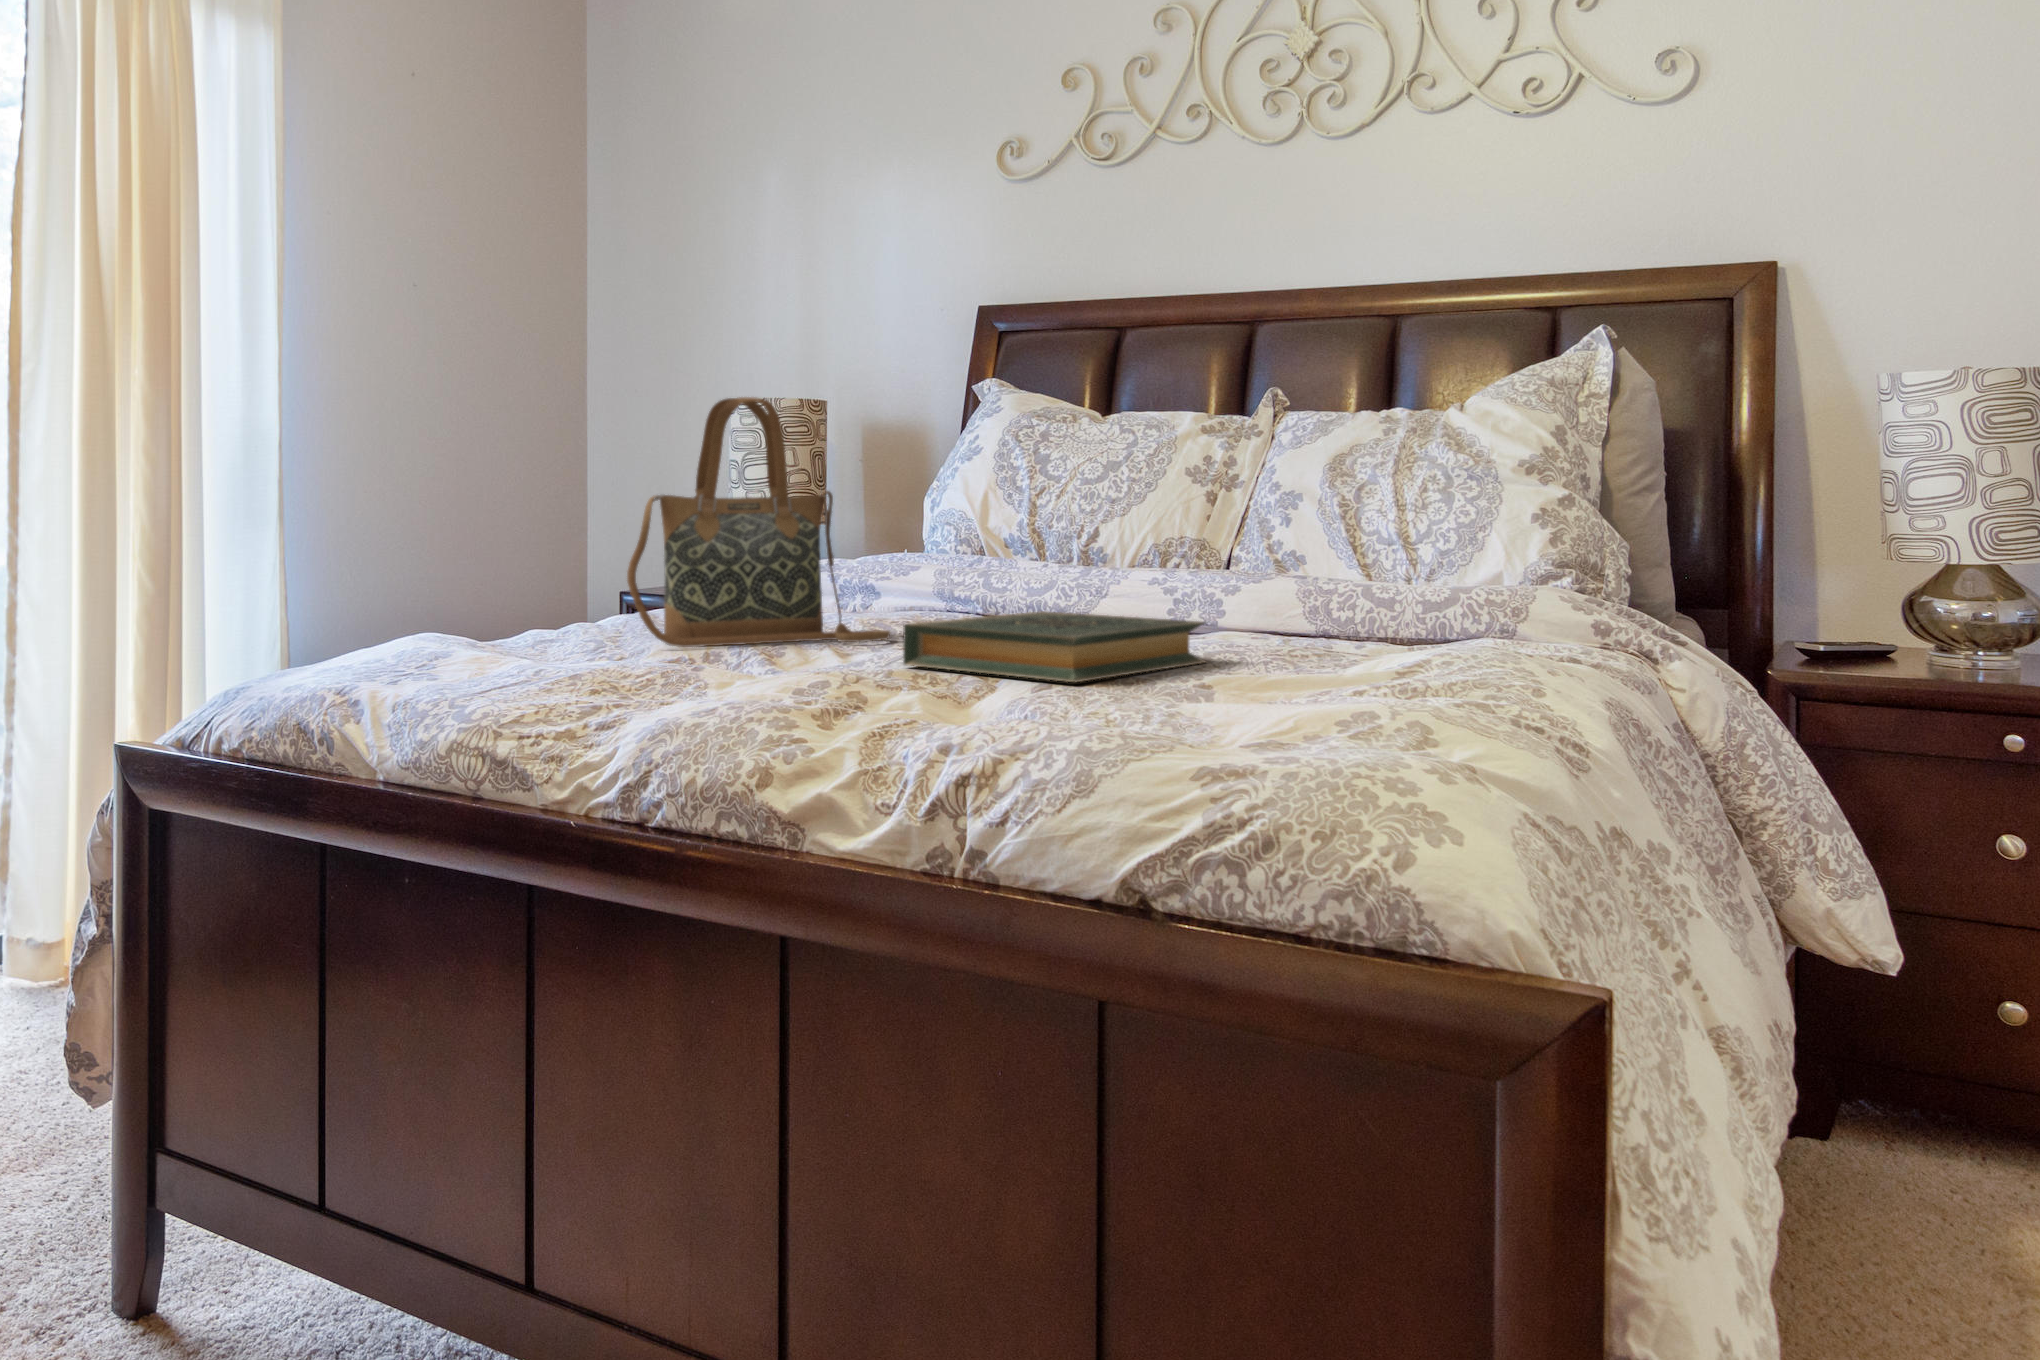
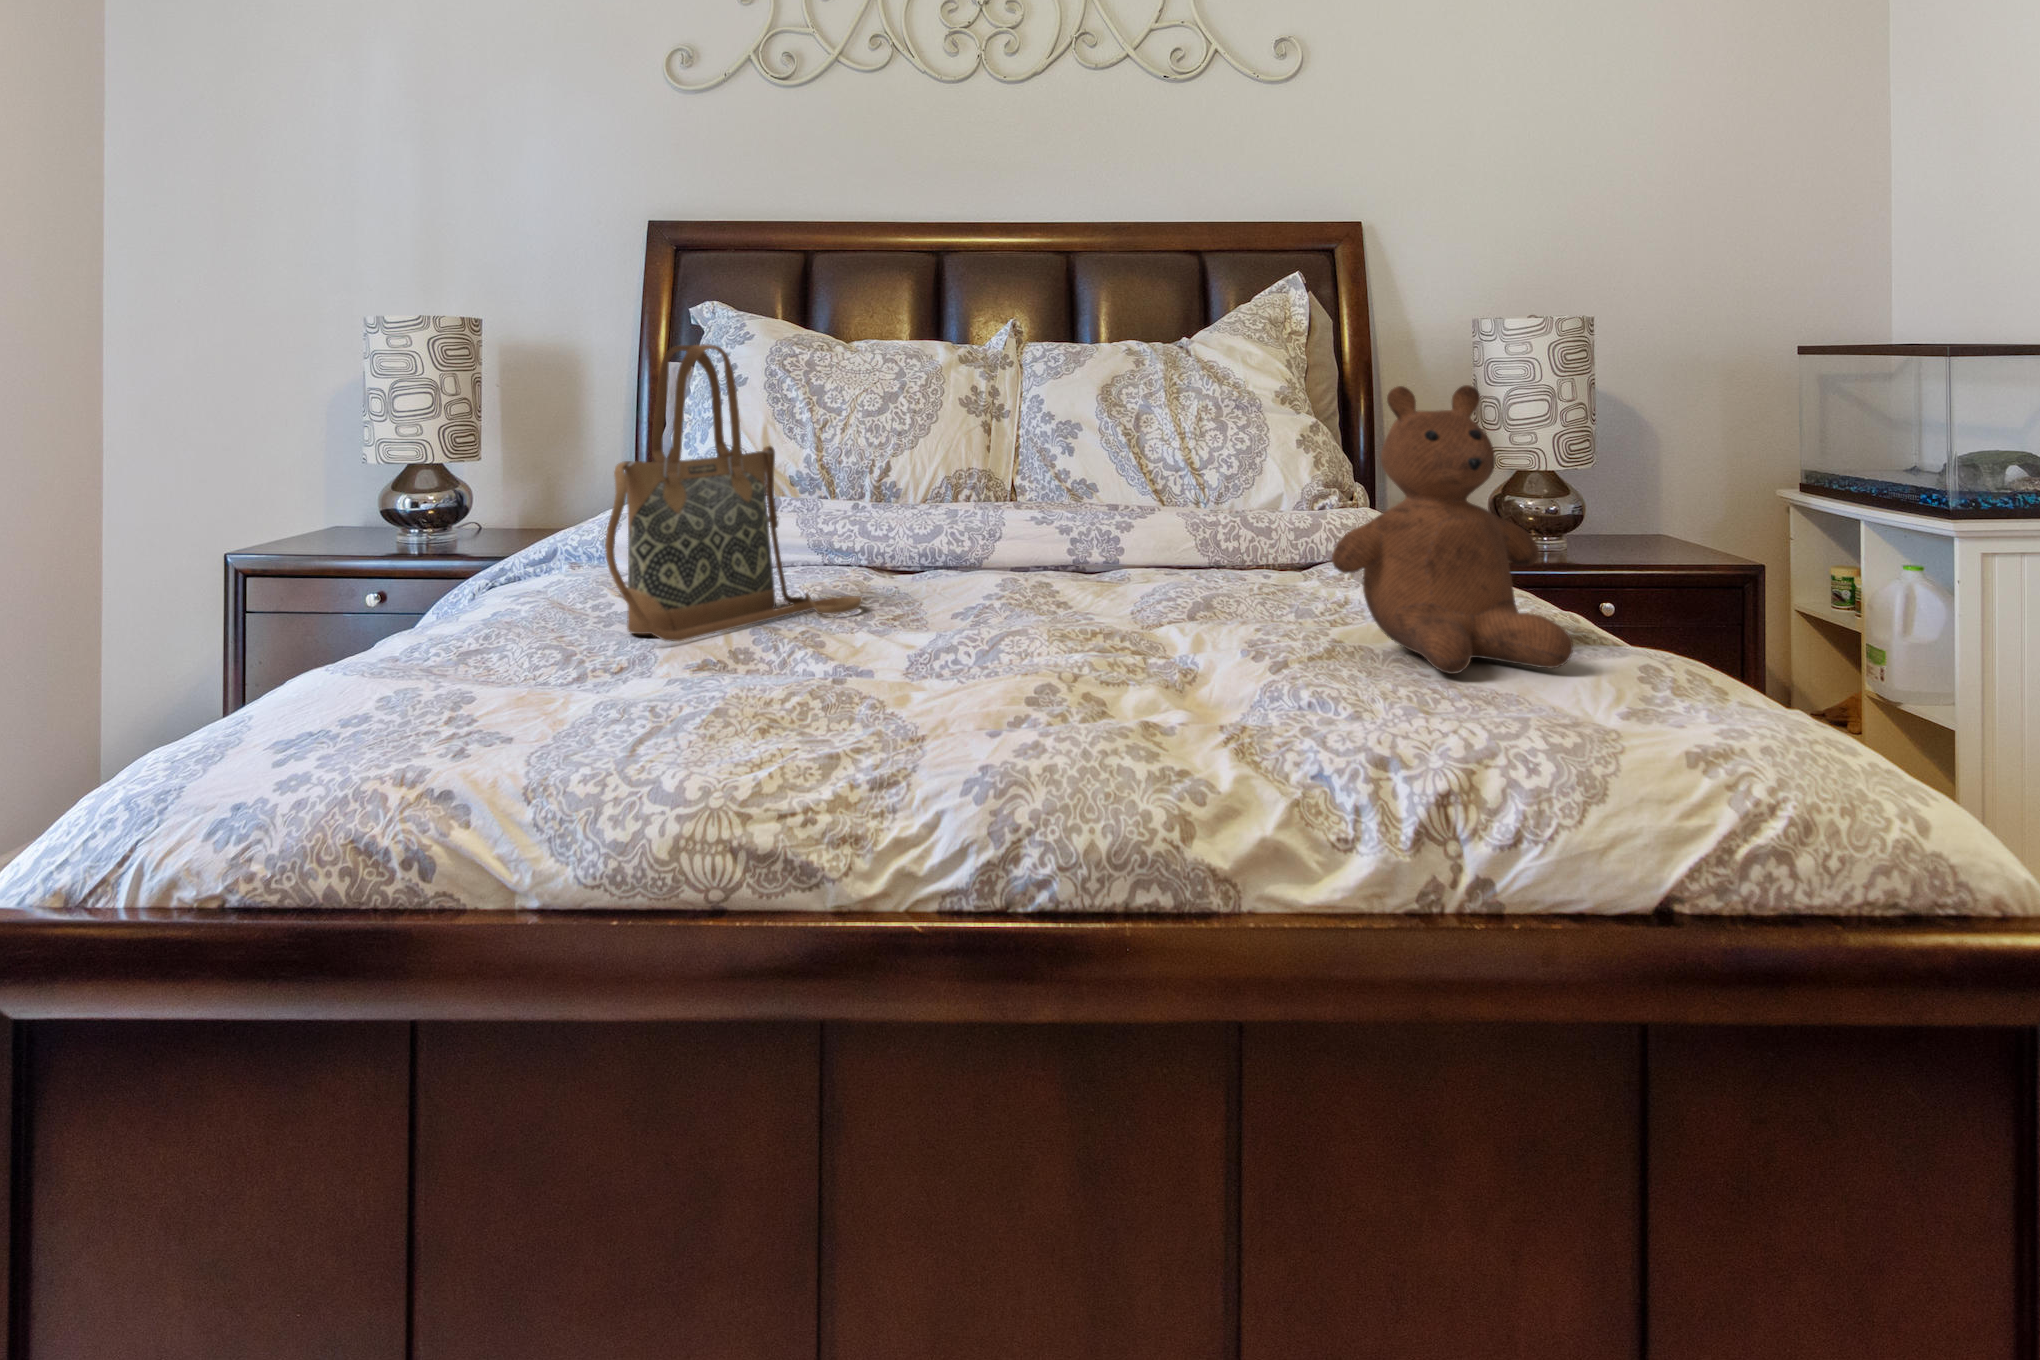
teddy bear: none [1177,423,1418,716] -> present [1332,385,1573,674]
hardback book: present [903,611,1205,682] -> none [985,565,1220,651]

